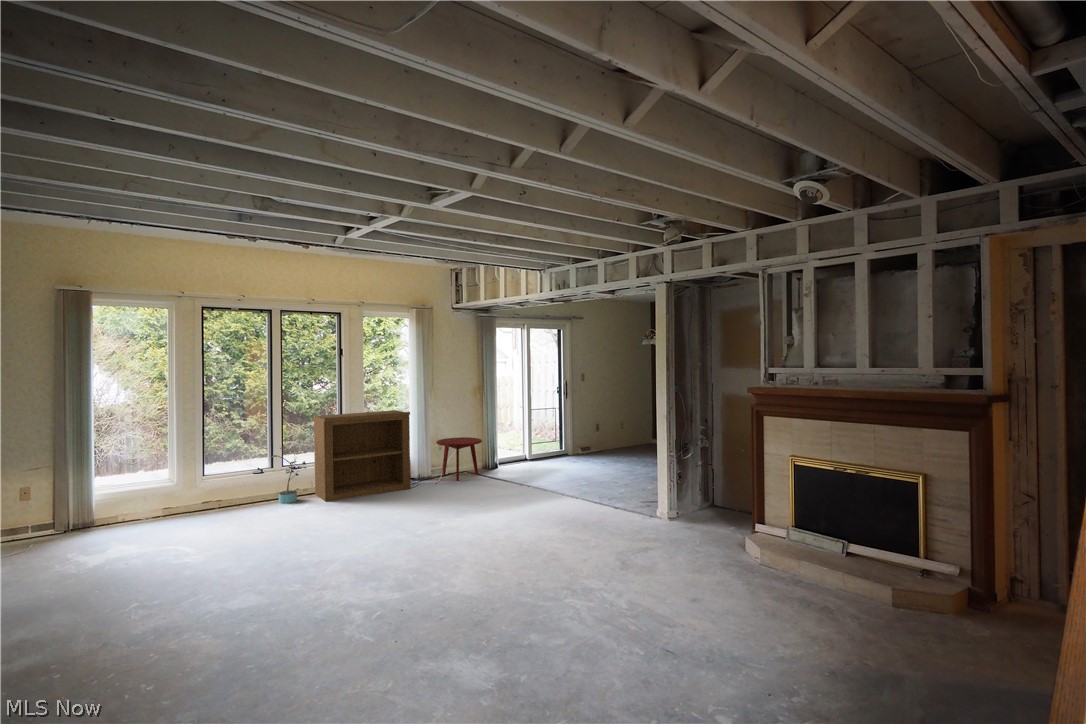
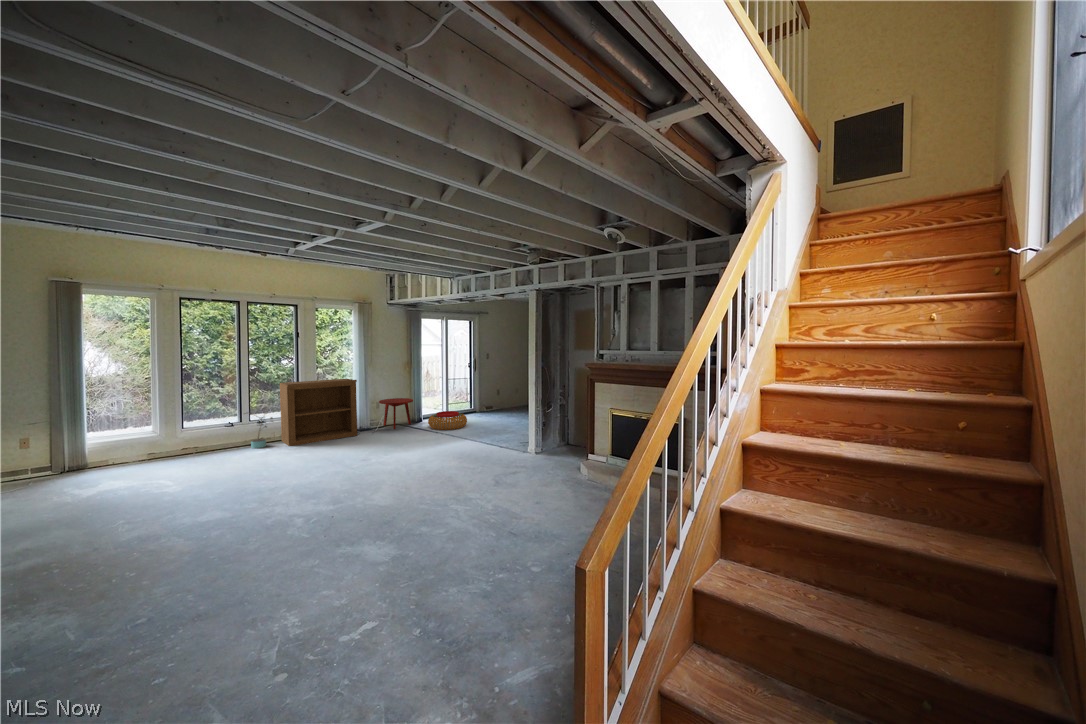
pouf: none [503,456,556,483] -> present [428,411,467,430]

